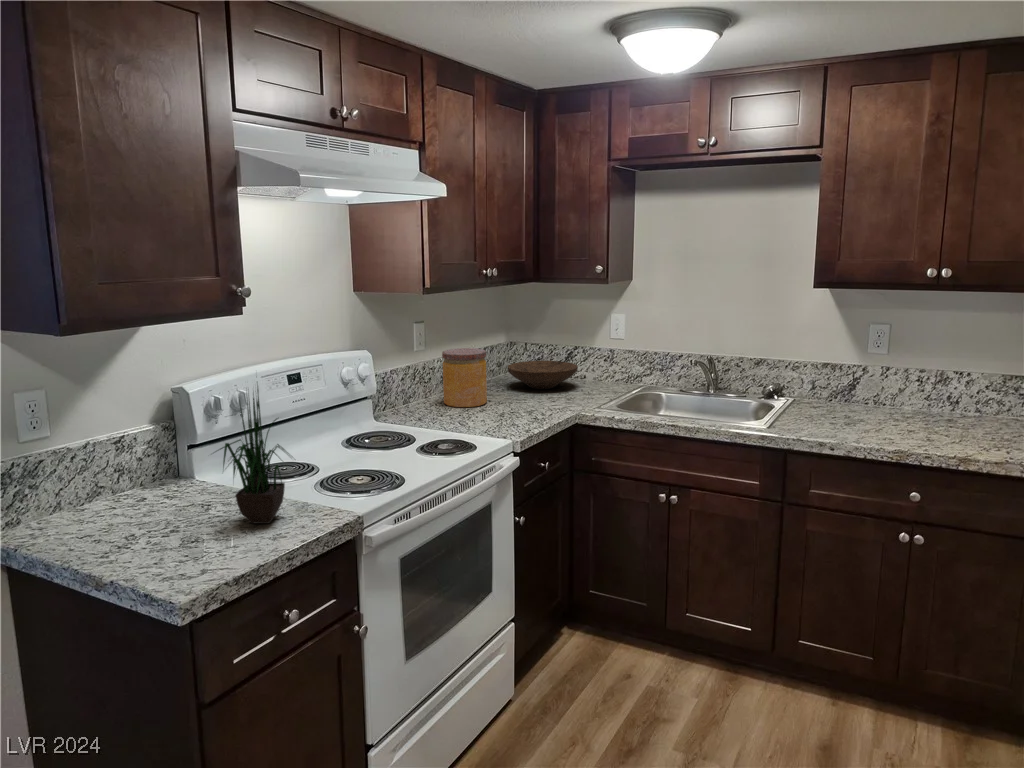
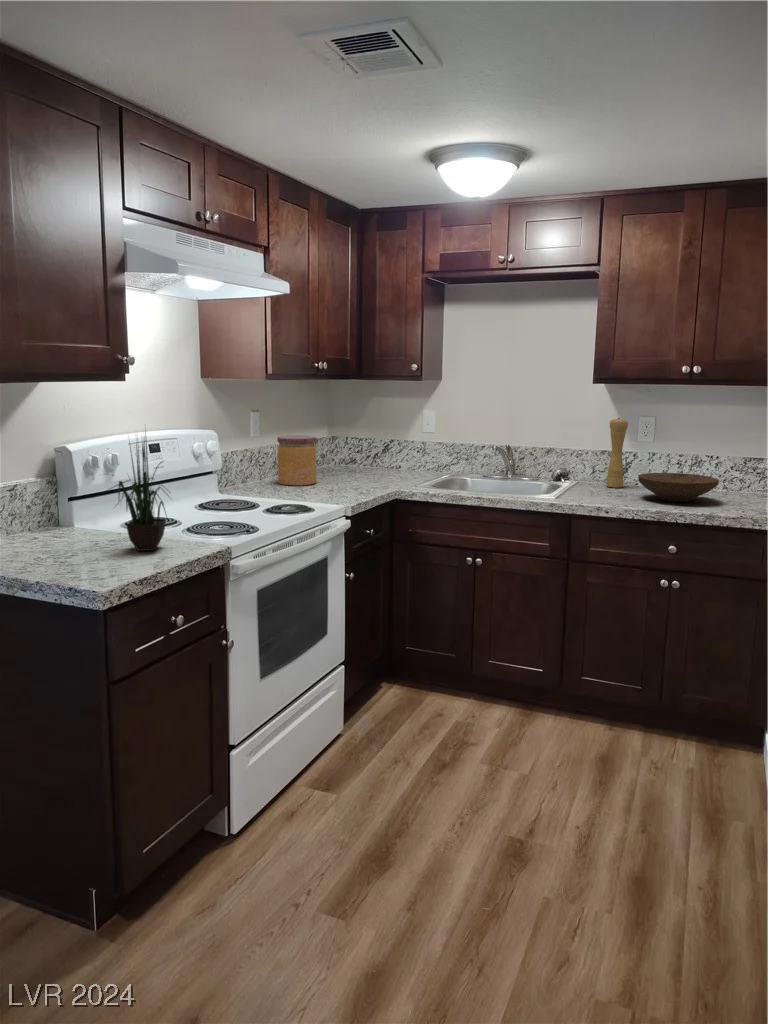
pepper mill: none [829,327,856,409] -> present [606,418,628,488]
wooden bowl: present [508,361,578,389] -> present [638,473,719,502]

